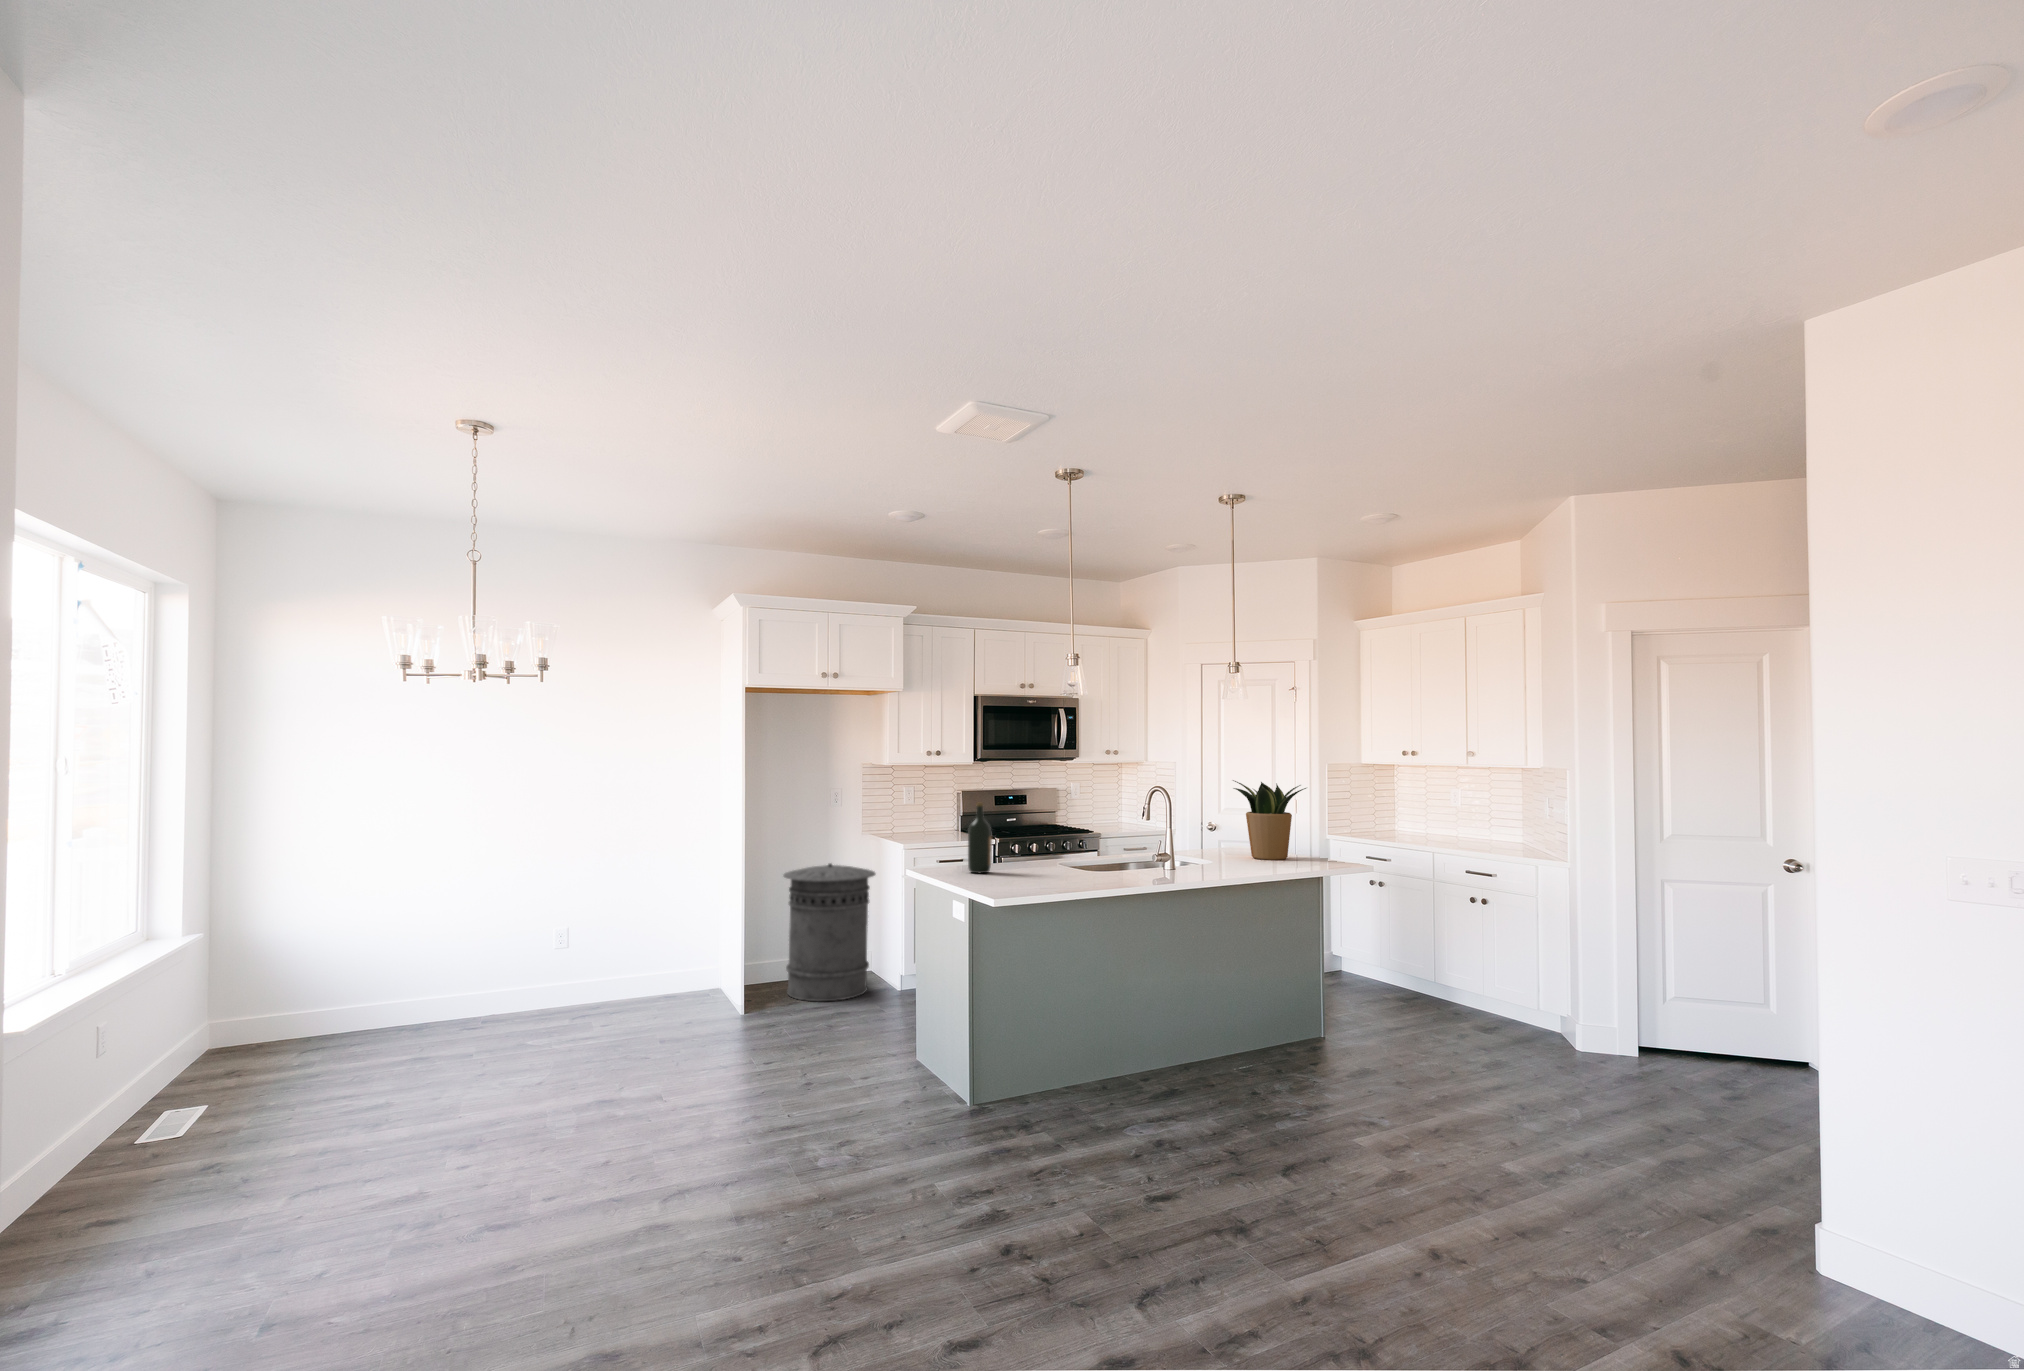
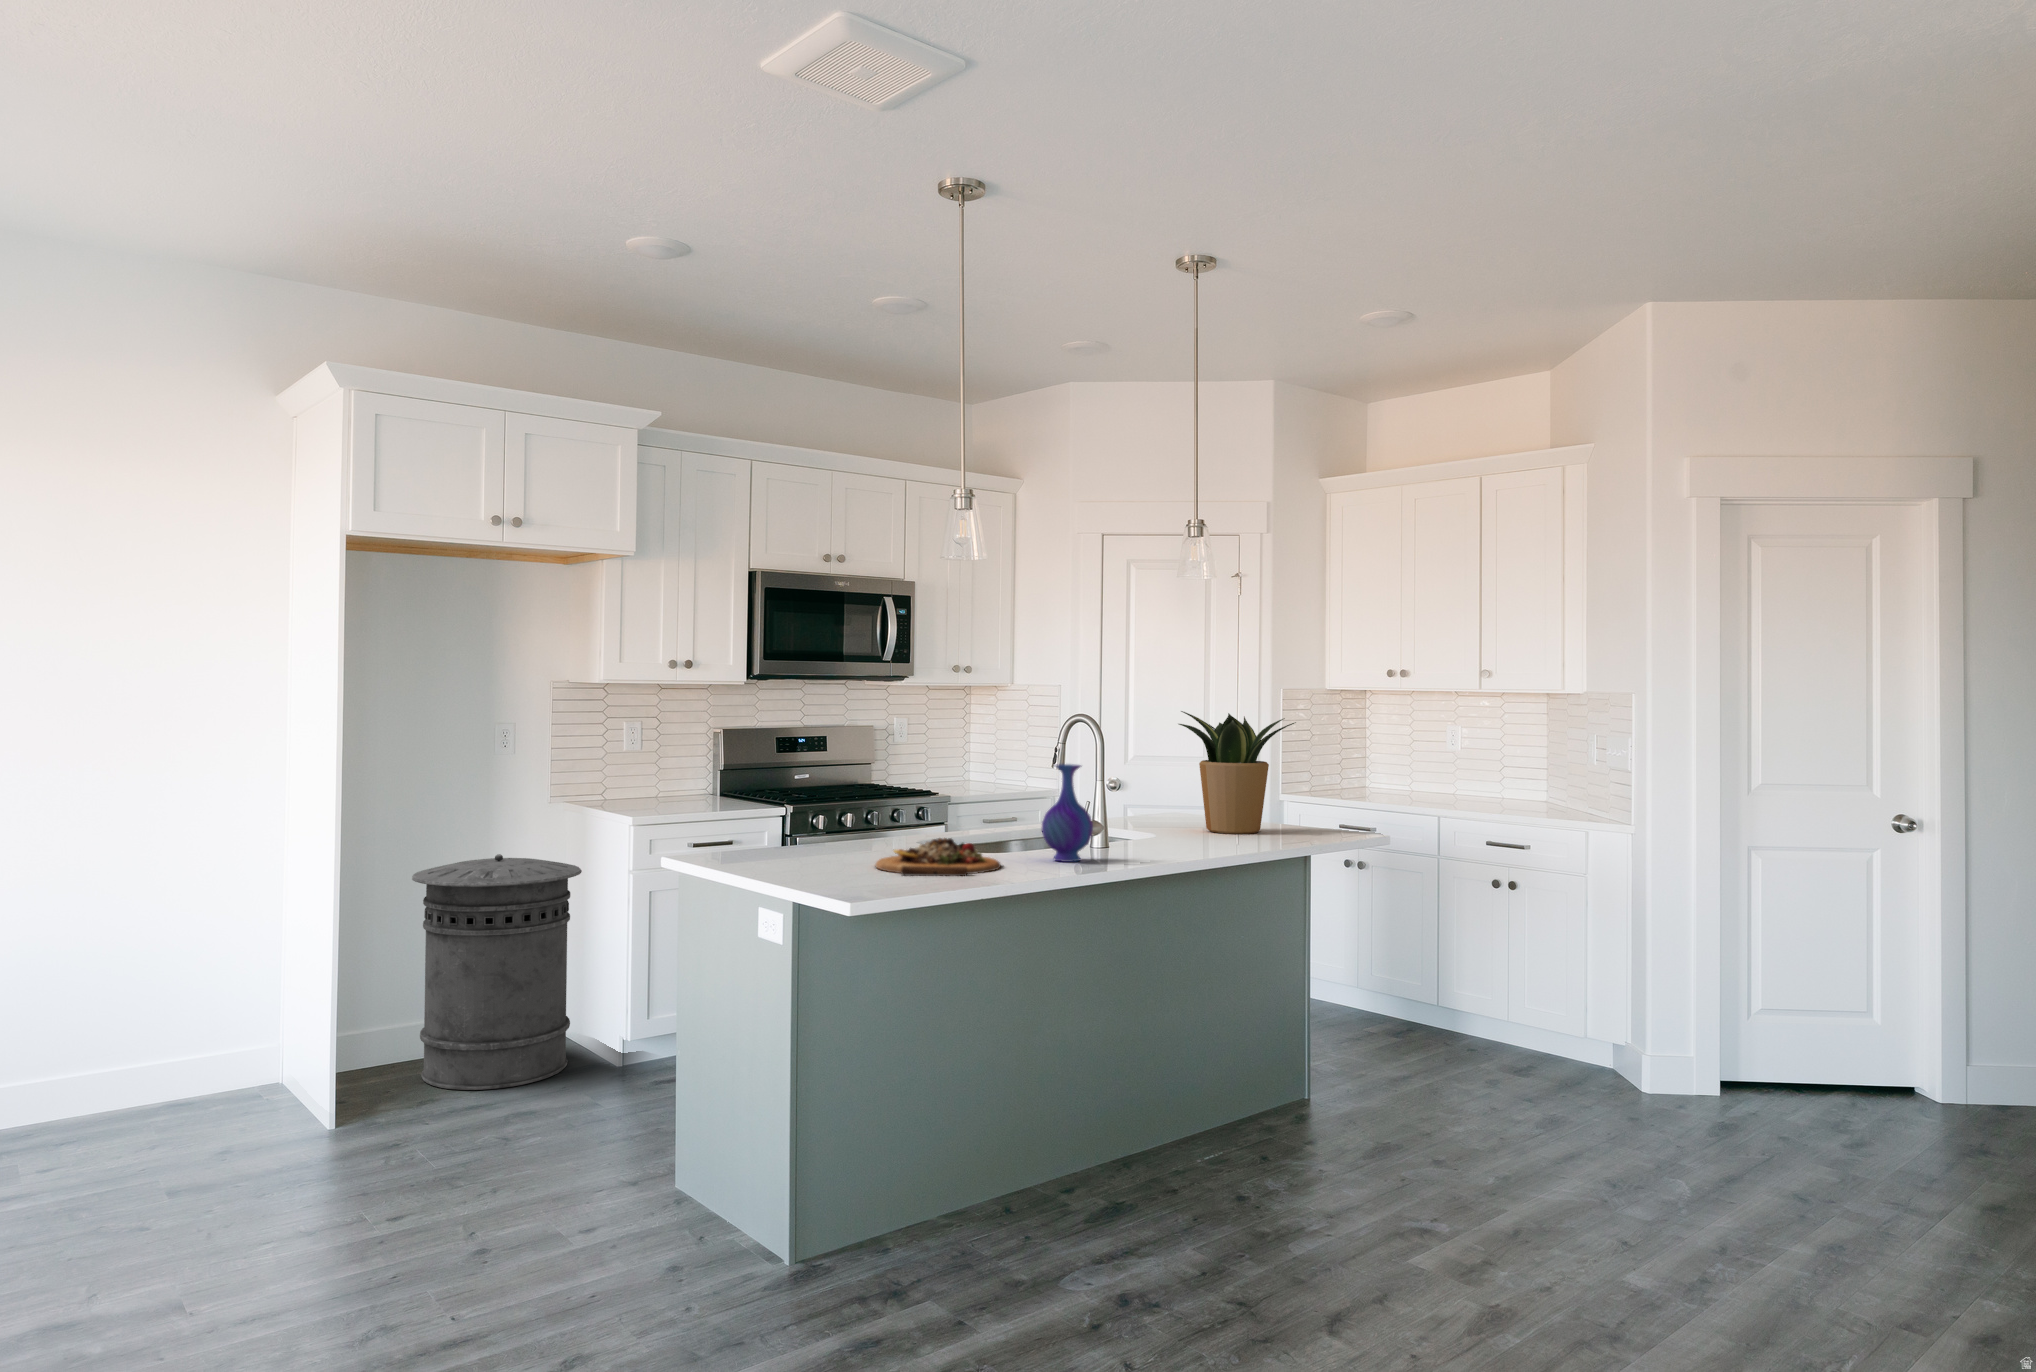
wine bottle: present [968,803,992,873] -> none [781,746,822,868]
vase: none [1123,814,1155,874] -> present [1042,764,1093,862]
cutting board: none [1021,857,1096,881] -> present [875,838,1001,876]

